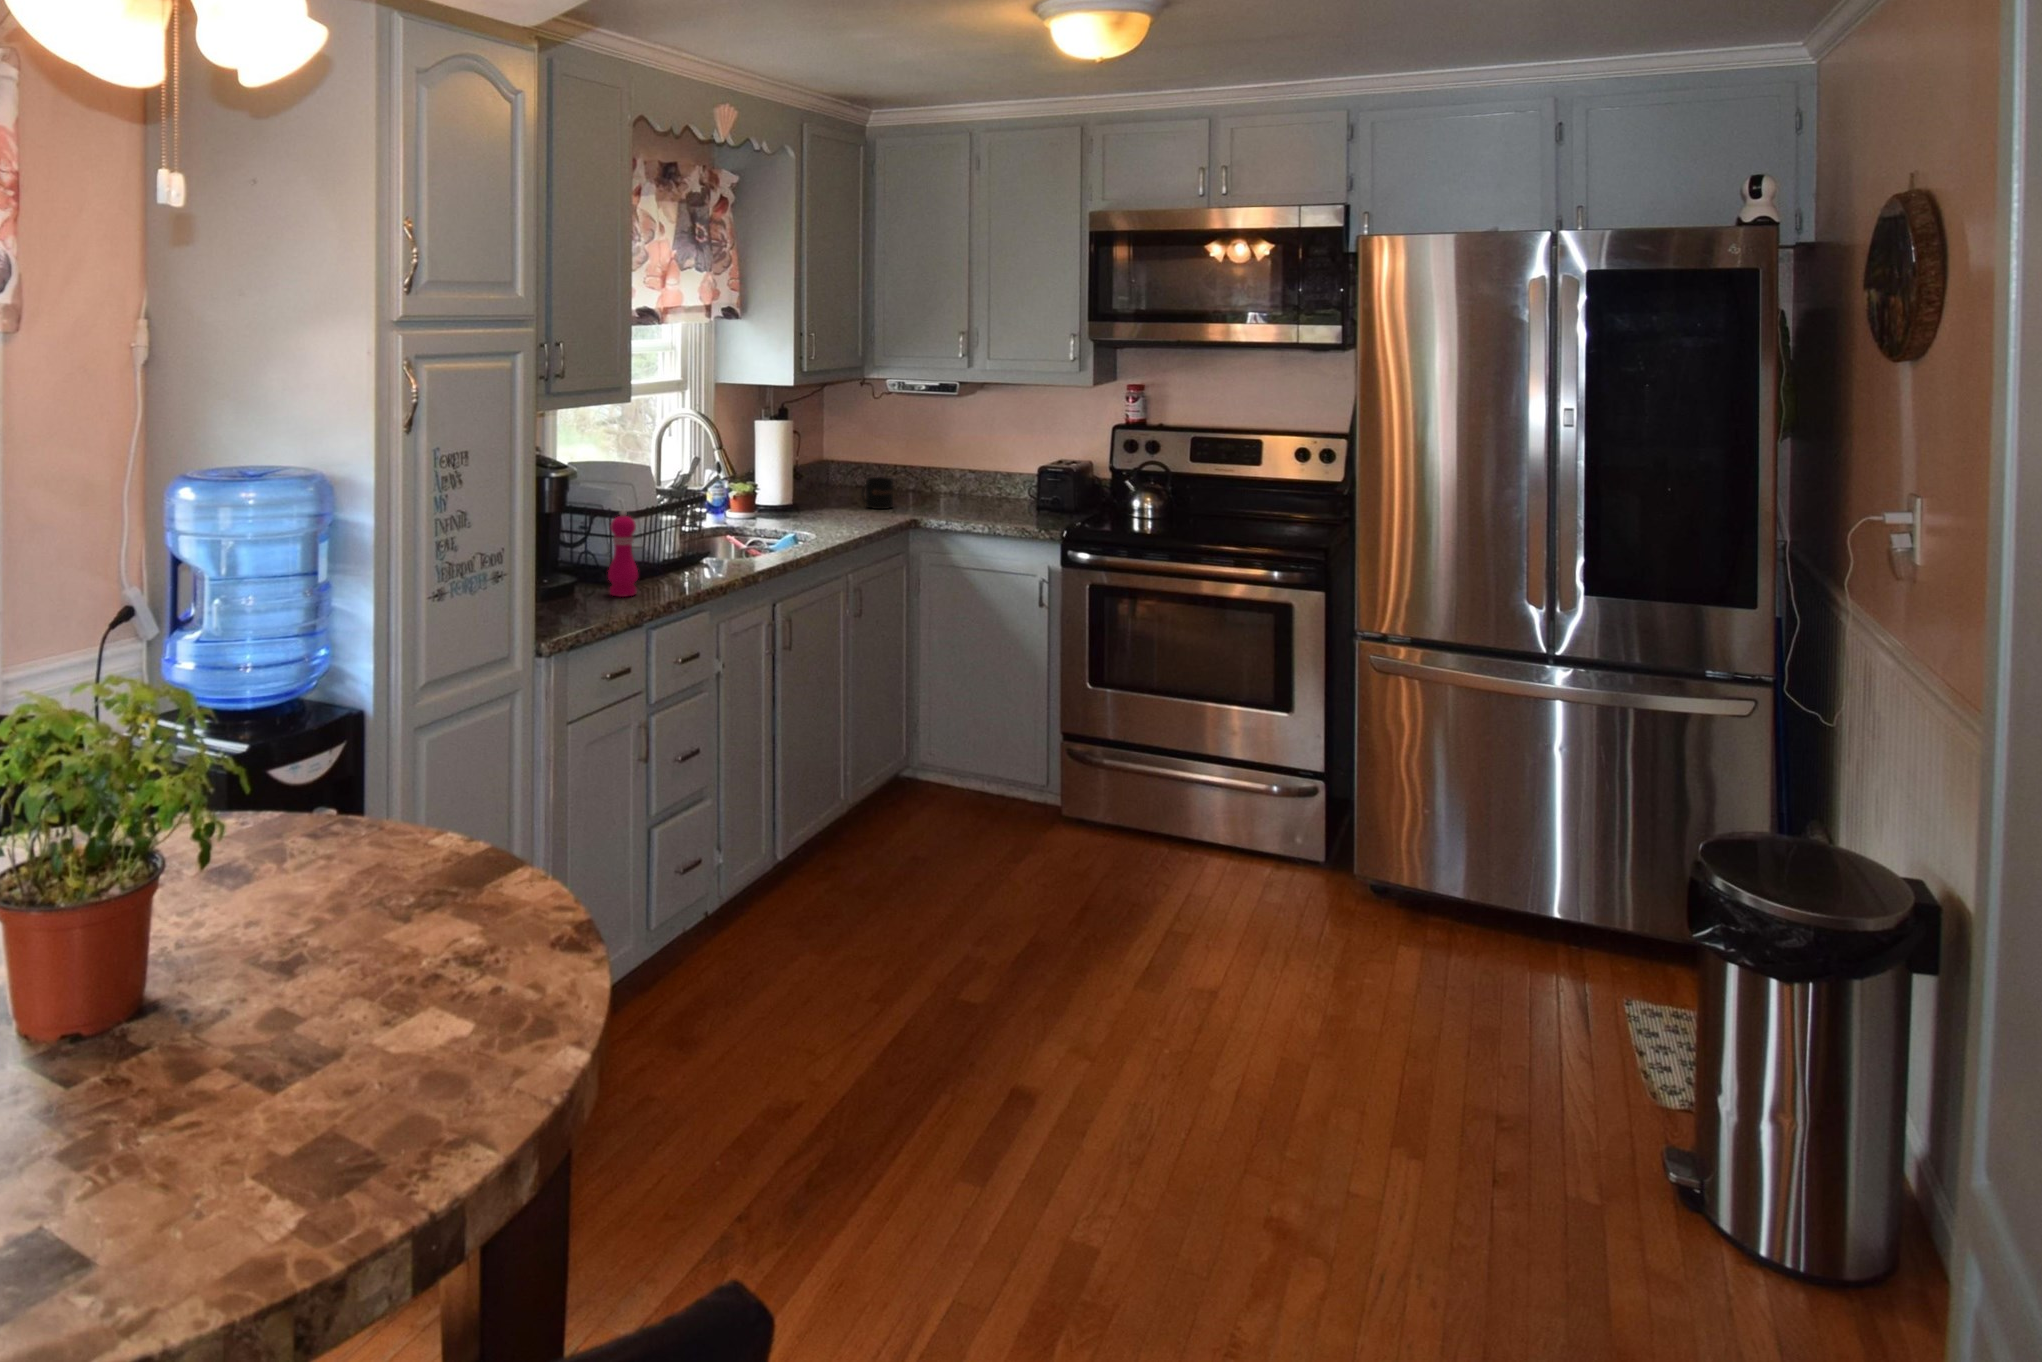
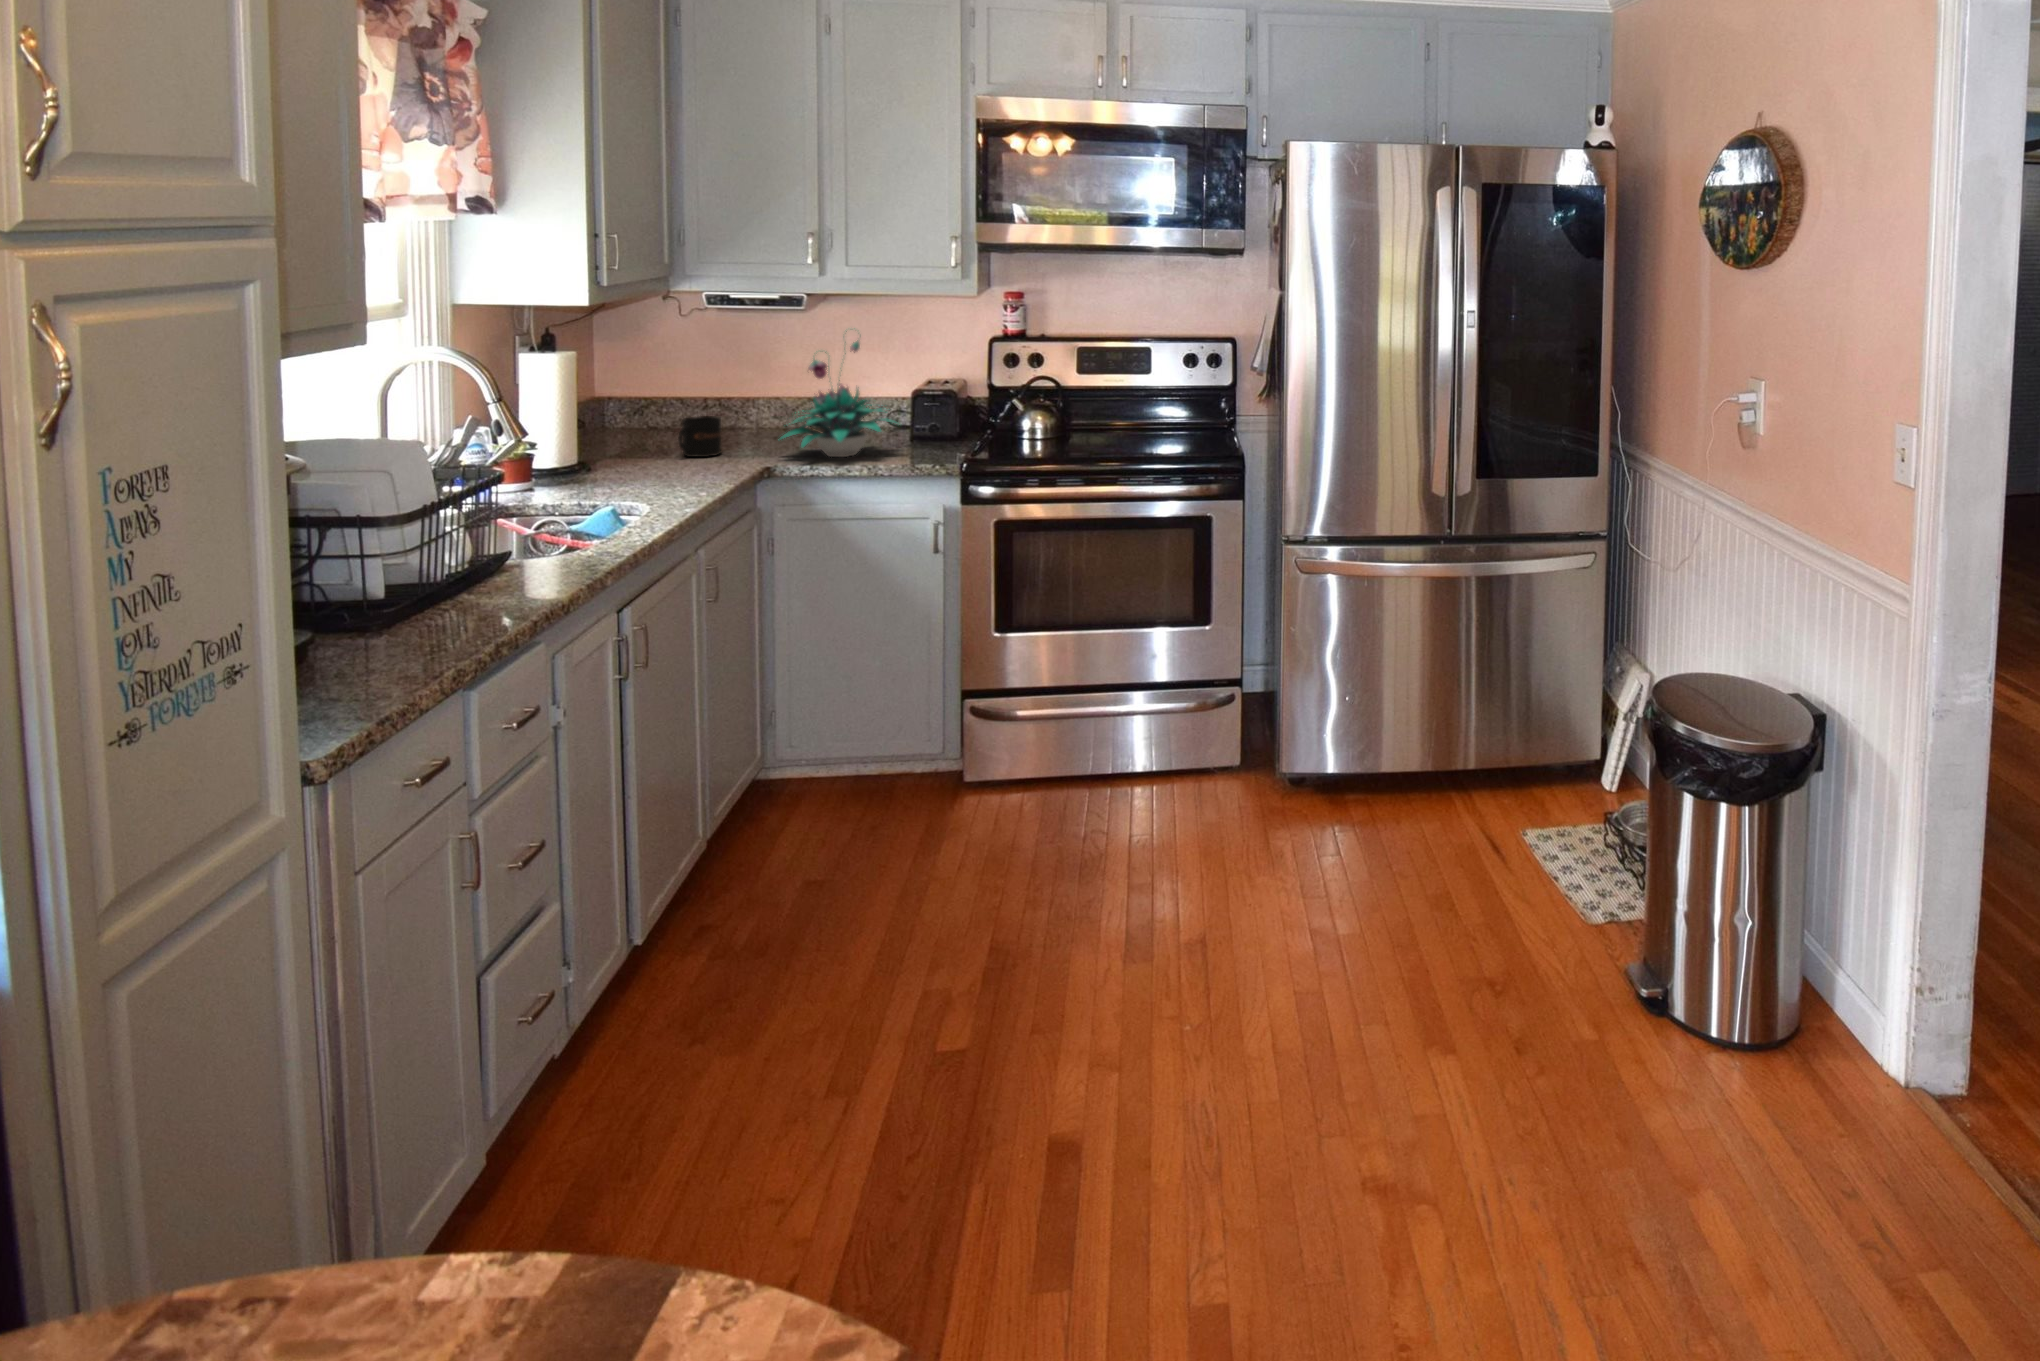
plant: none [927,411,1025,518] -> present [781,331,894,457]
pepper mill: present [608,510,638,597] -> none [382,515,440,650]

